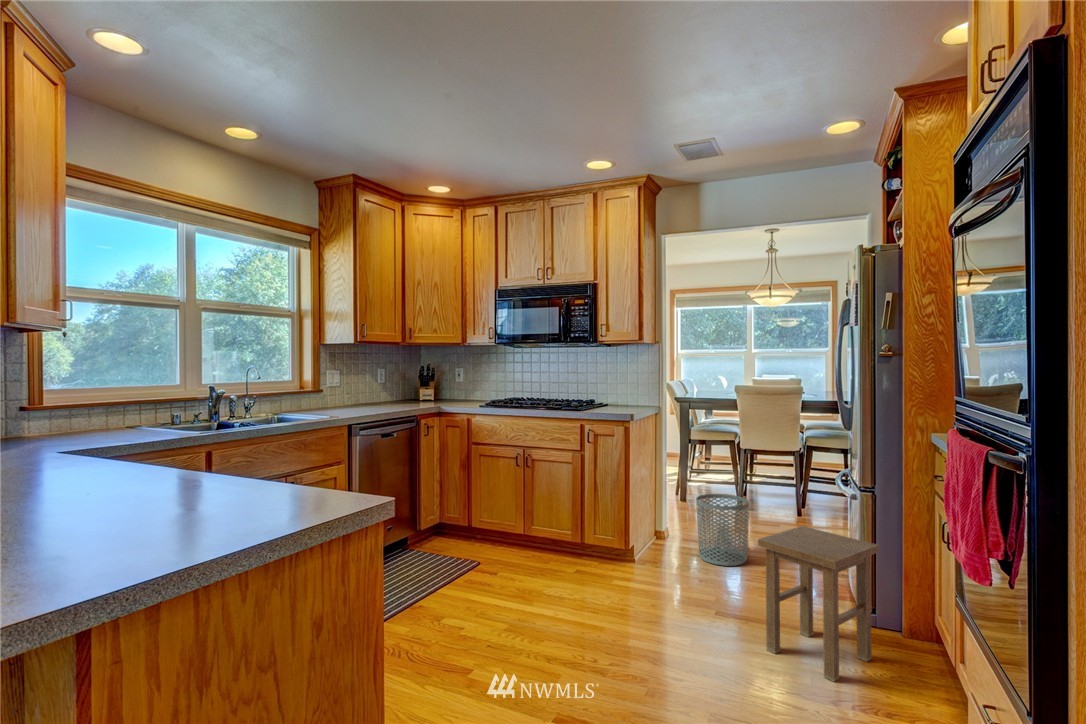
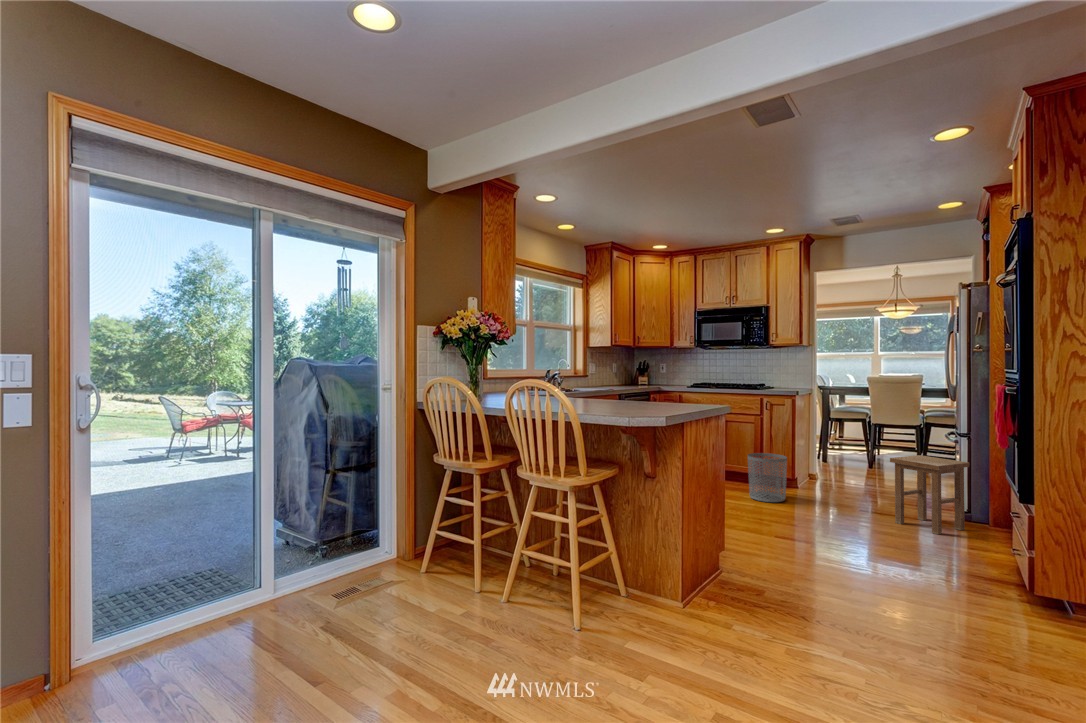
waste bin: present [696,494,749,566] -> present [748,453,787,502]

